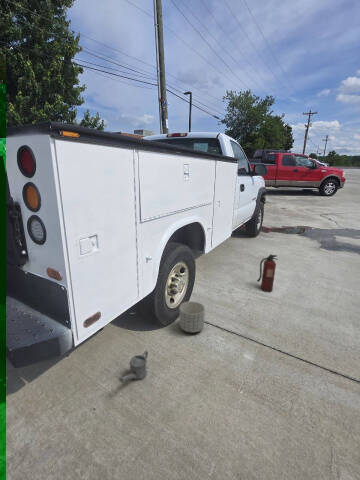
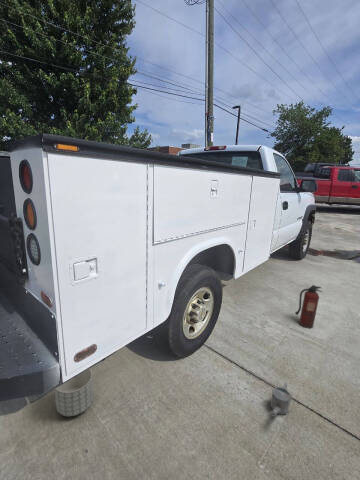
planter: present [179,301,205,332] -> present [54,369,93,416]
watering can: present [119,351,148,383] -> present [270,383,291,417]

